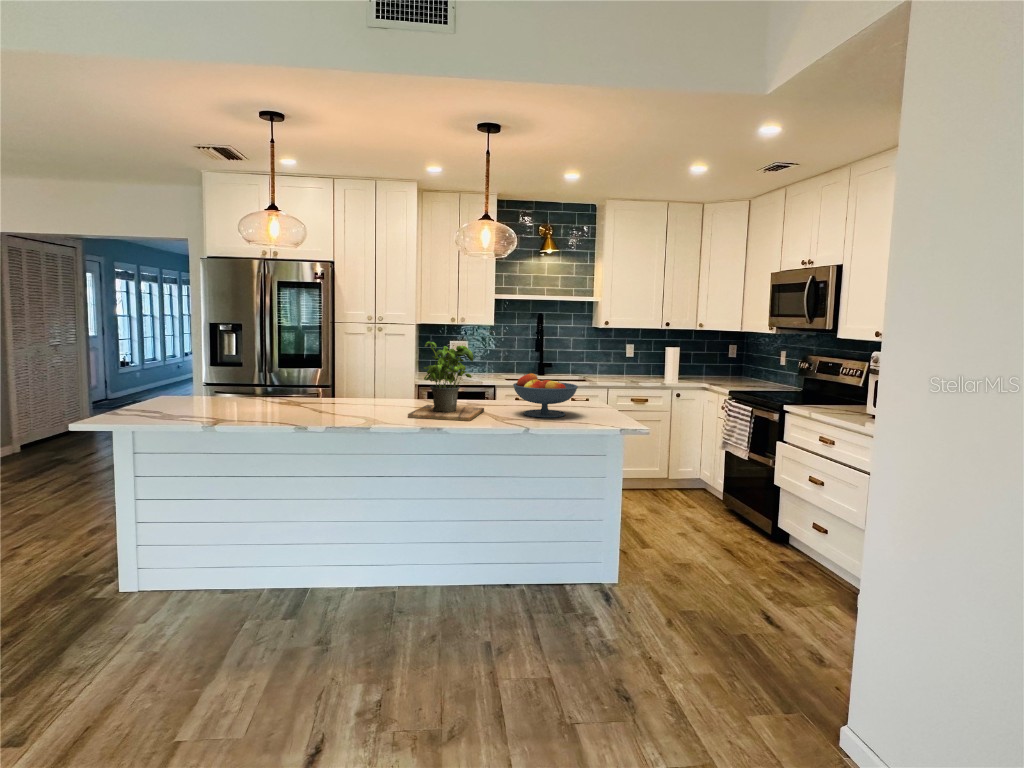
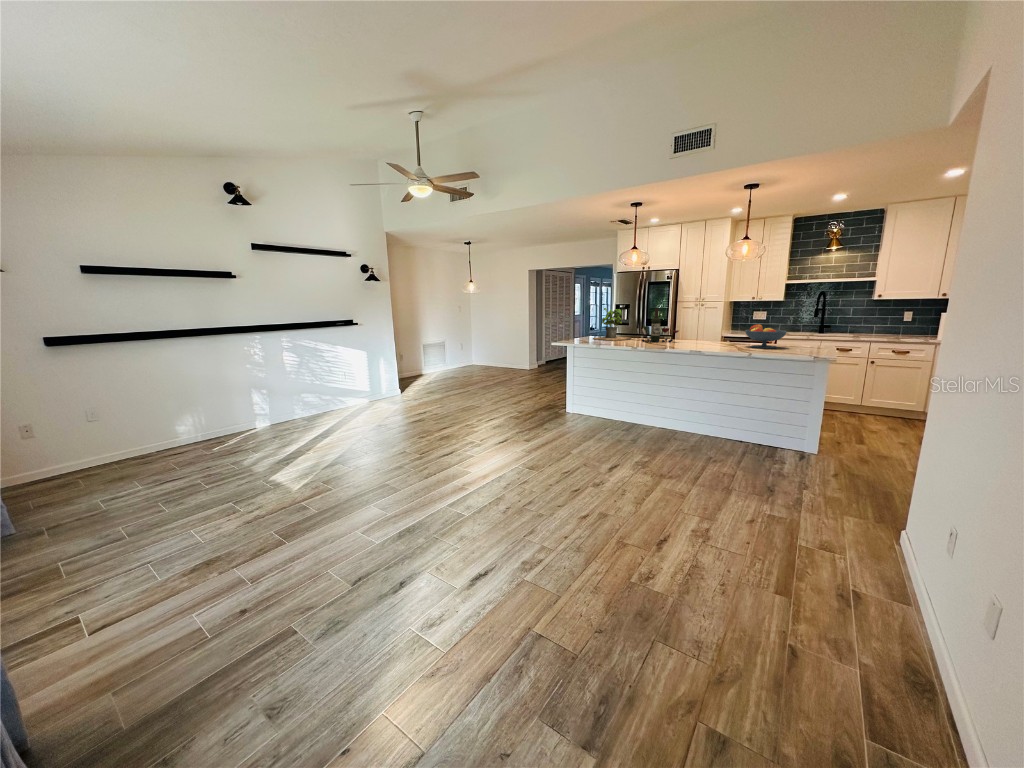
wine bottle: none [313,341,390,416] -> present [642,308,679,343]
potted plant: present [408,342,484,421] -> present [593,308,631,341]

